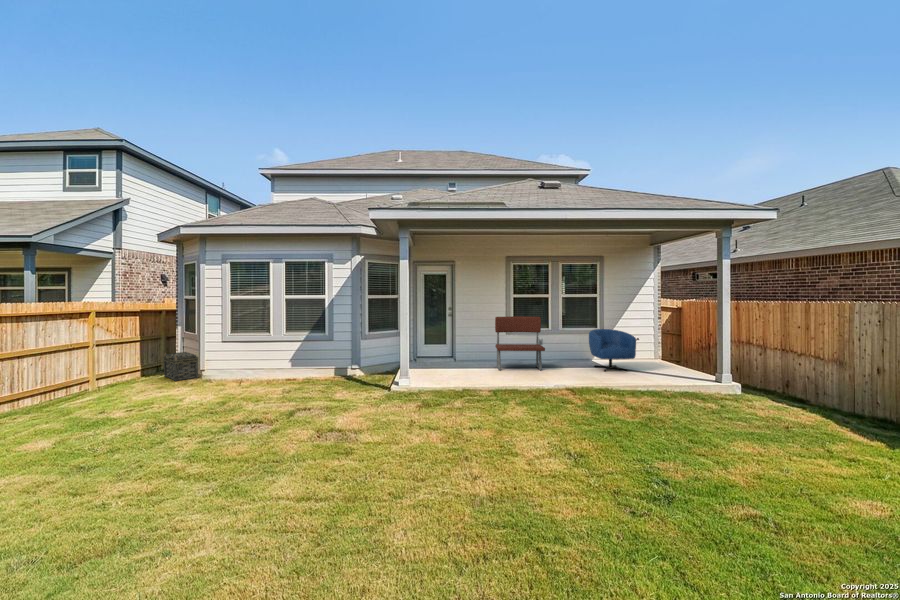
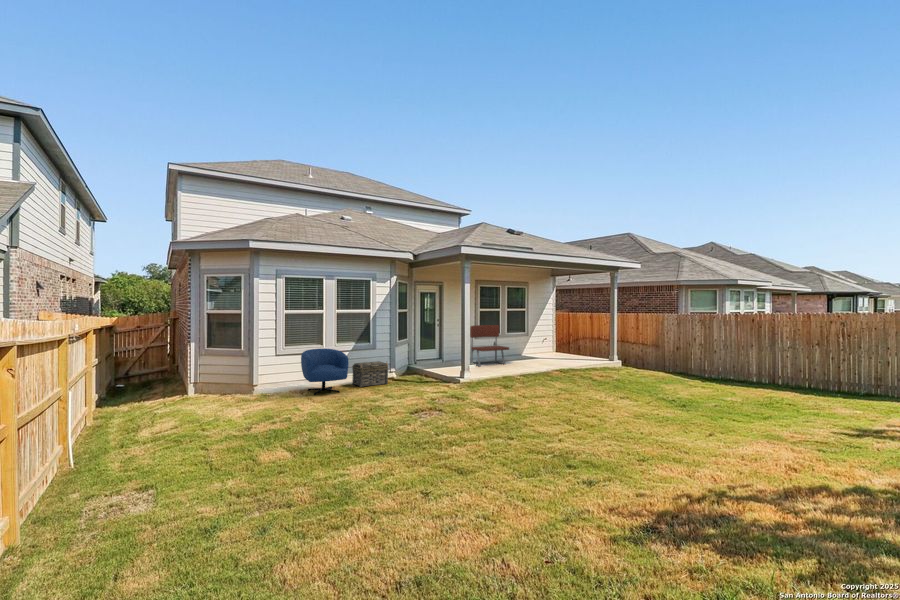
armchair: present [589,329,636,371] -> present [301,349,349,395]
basket: present [163,352,198,381] -> present [352,361,388,387]

